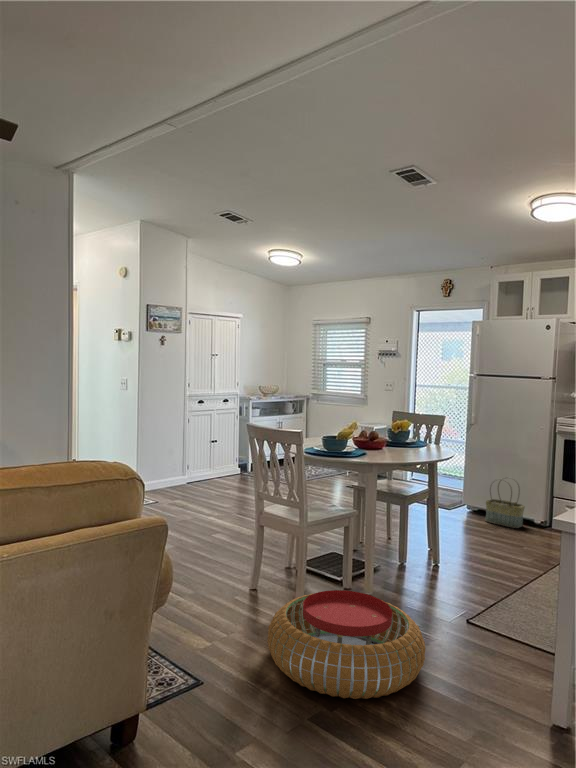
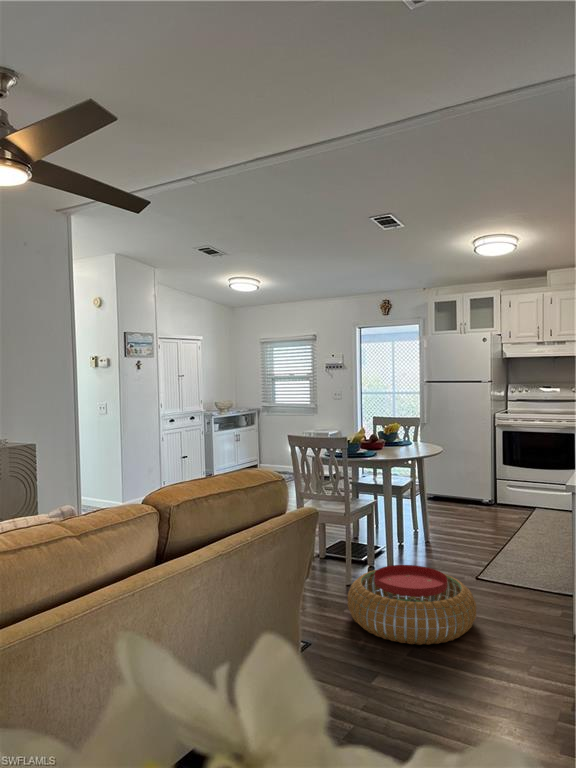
basket: present [485,477,525,528] -> none [442,465,474,507]

